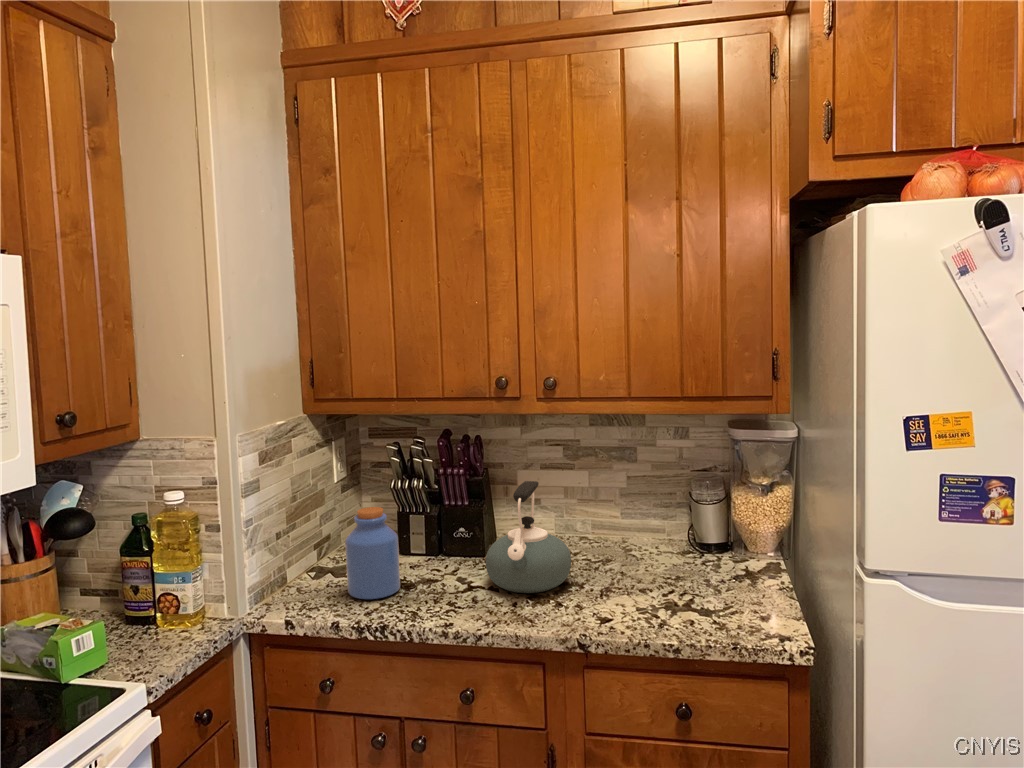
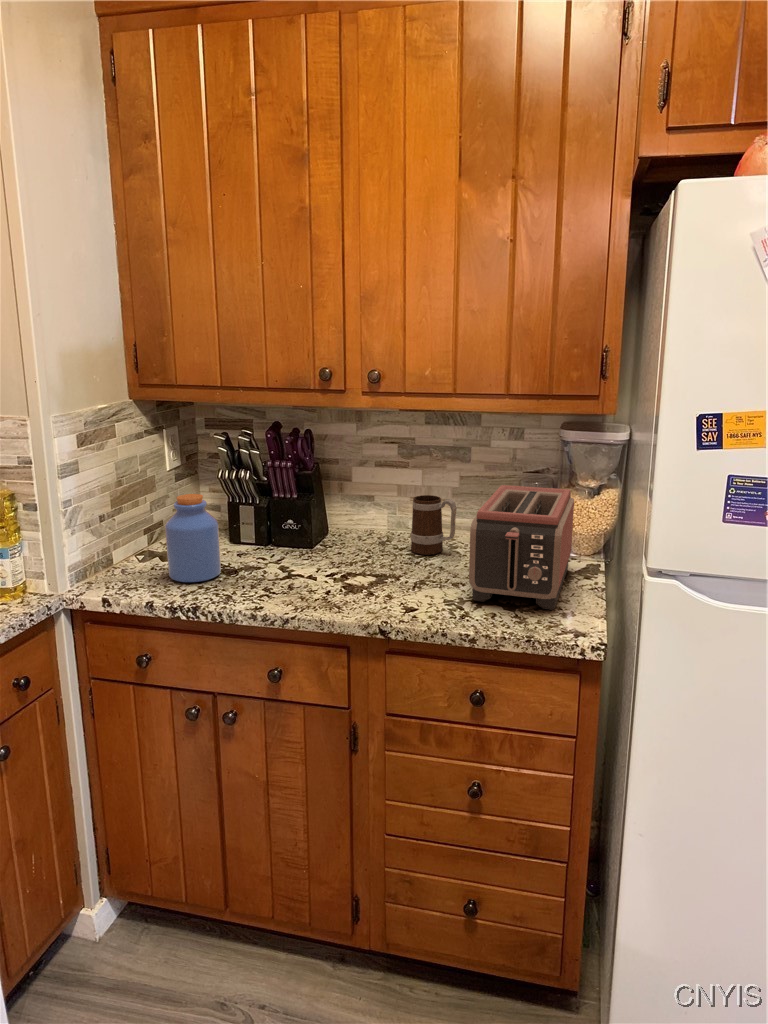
kettle: present [486,481,571,593] -> none [304,474,389,583]
toaster: none [660,486,755,614] -> present [469,485,574,610]
mug: none [585,498,631,559] -> present [411,495,457,555]

